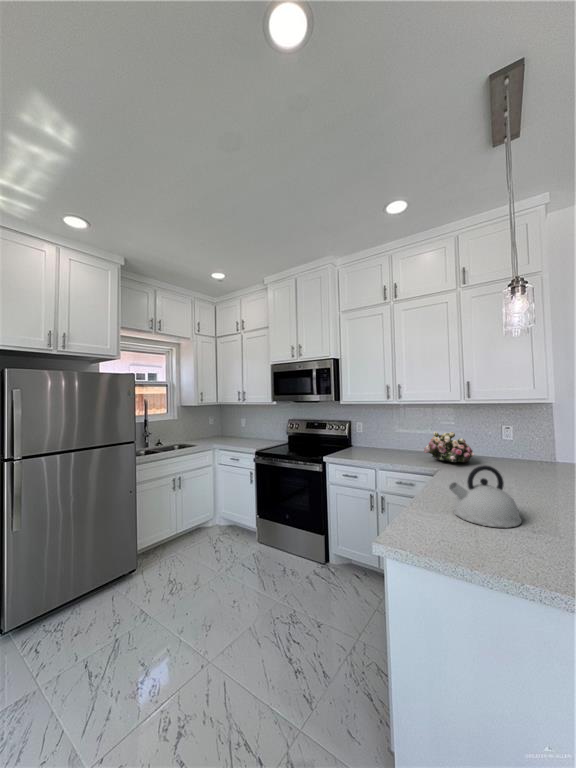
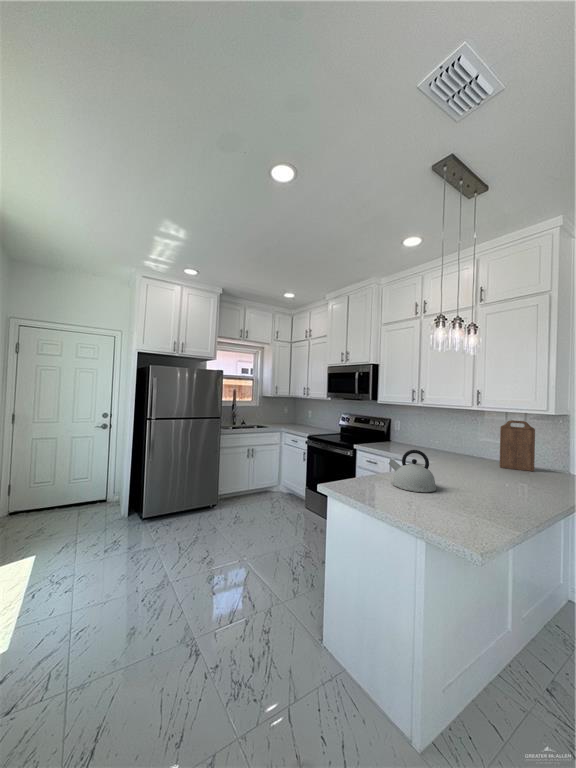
cutting board: none [495,412,530,465] -> present [500,420,535,471]
flower arrangement: present [424,431,475,462] -> none [433,432,480,462]

